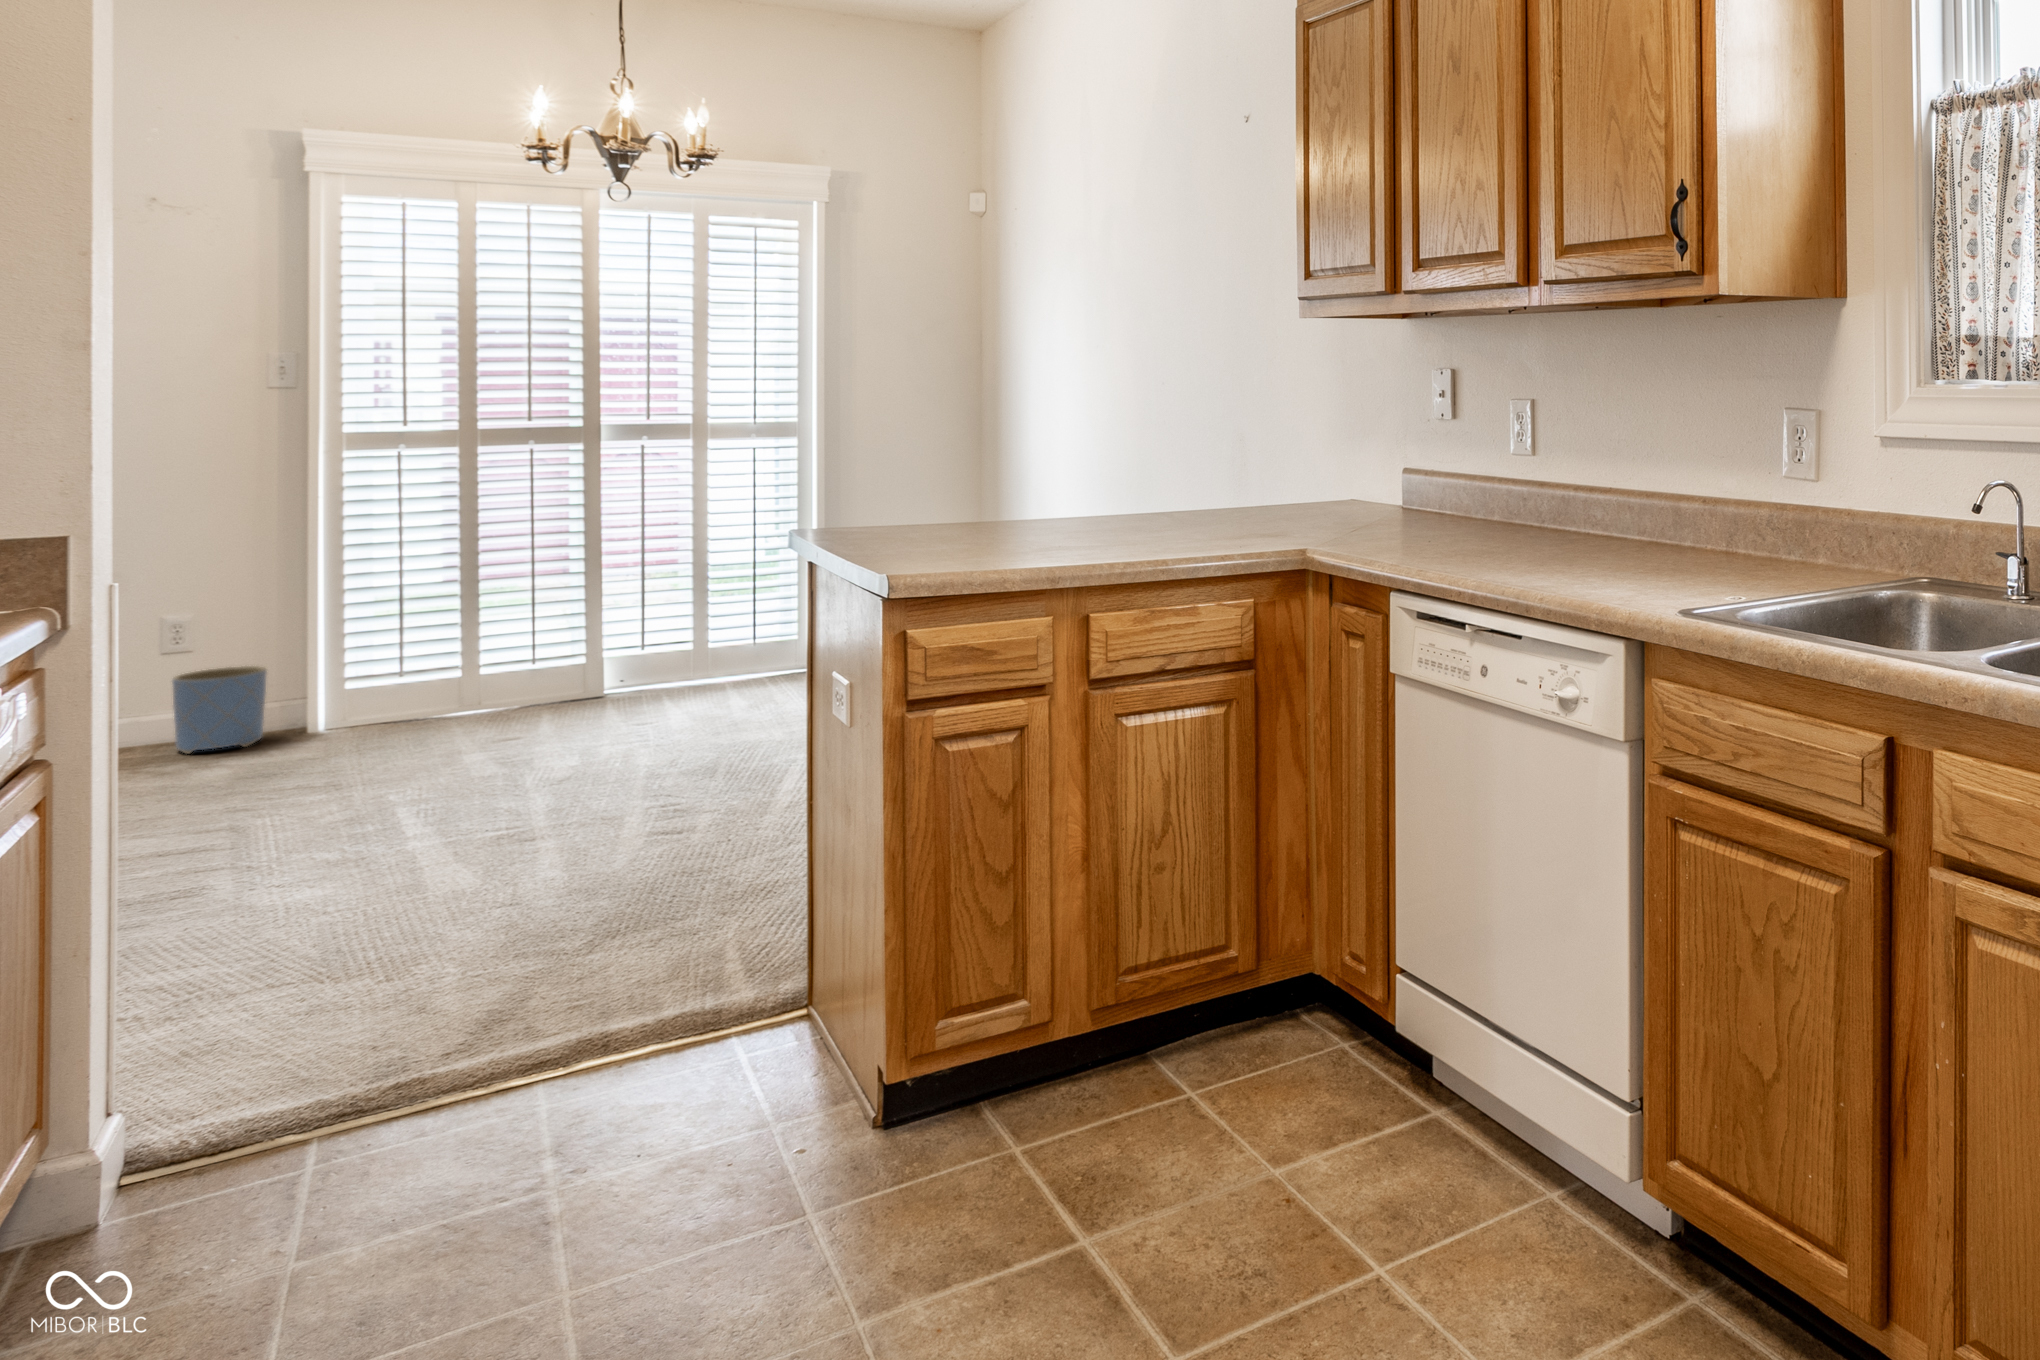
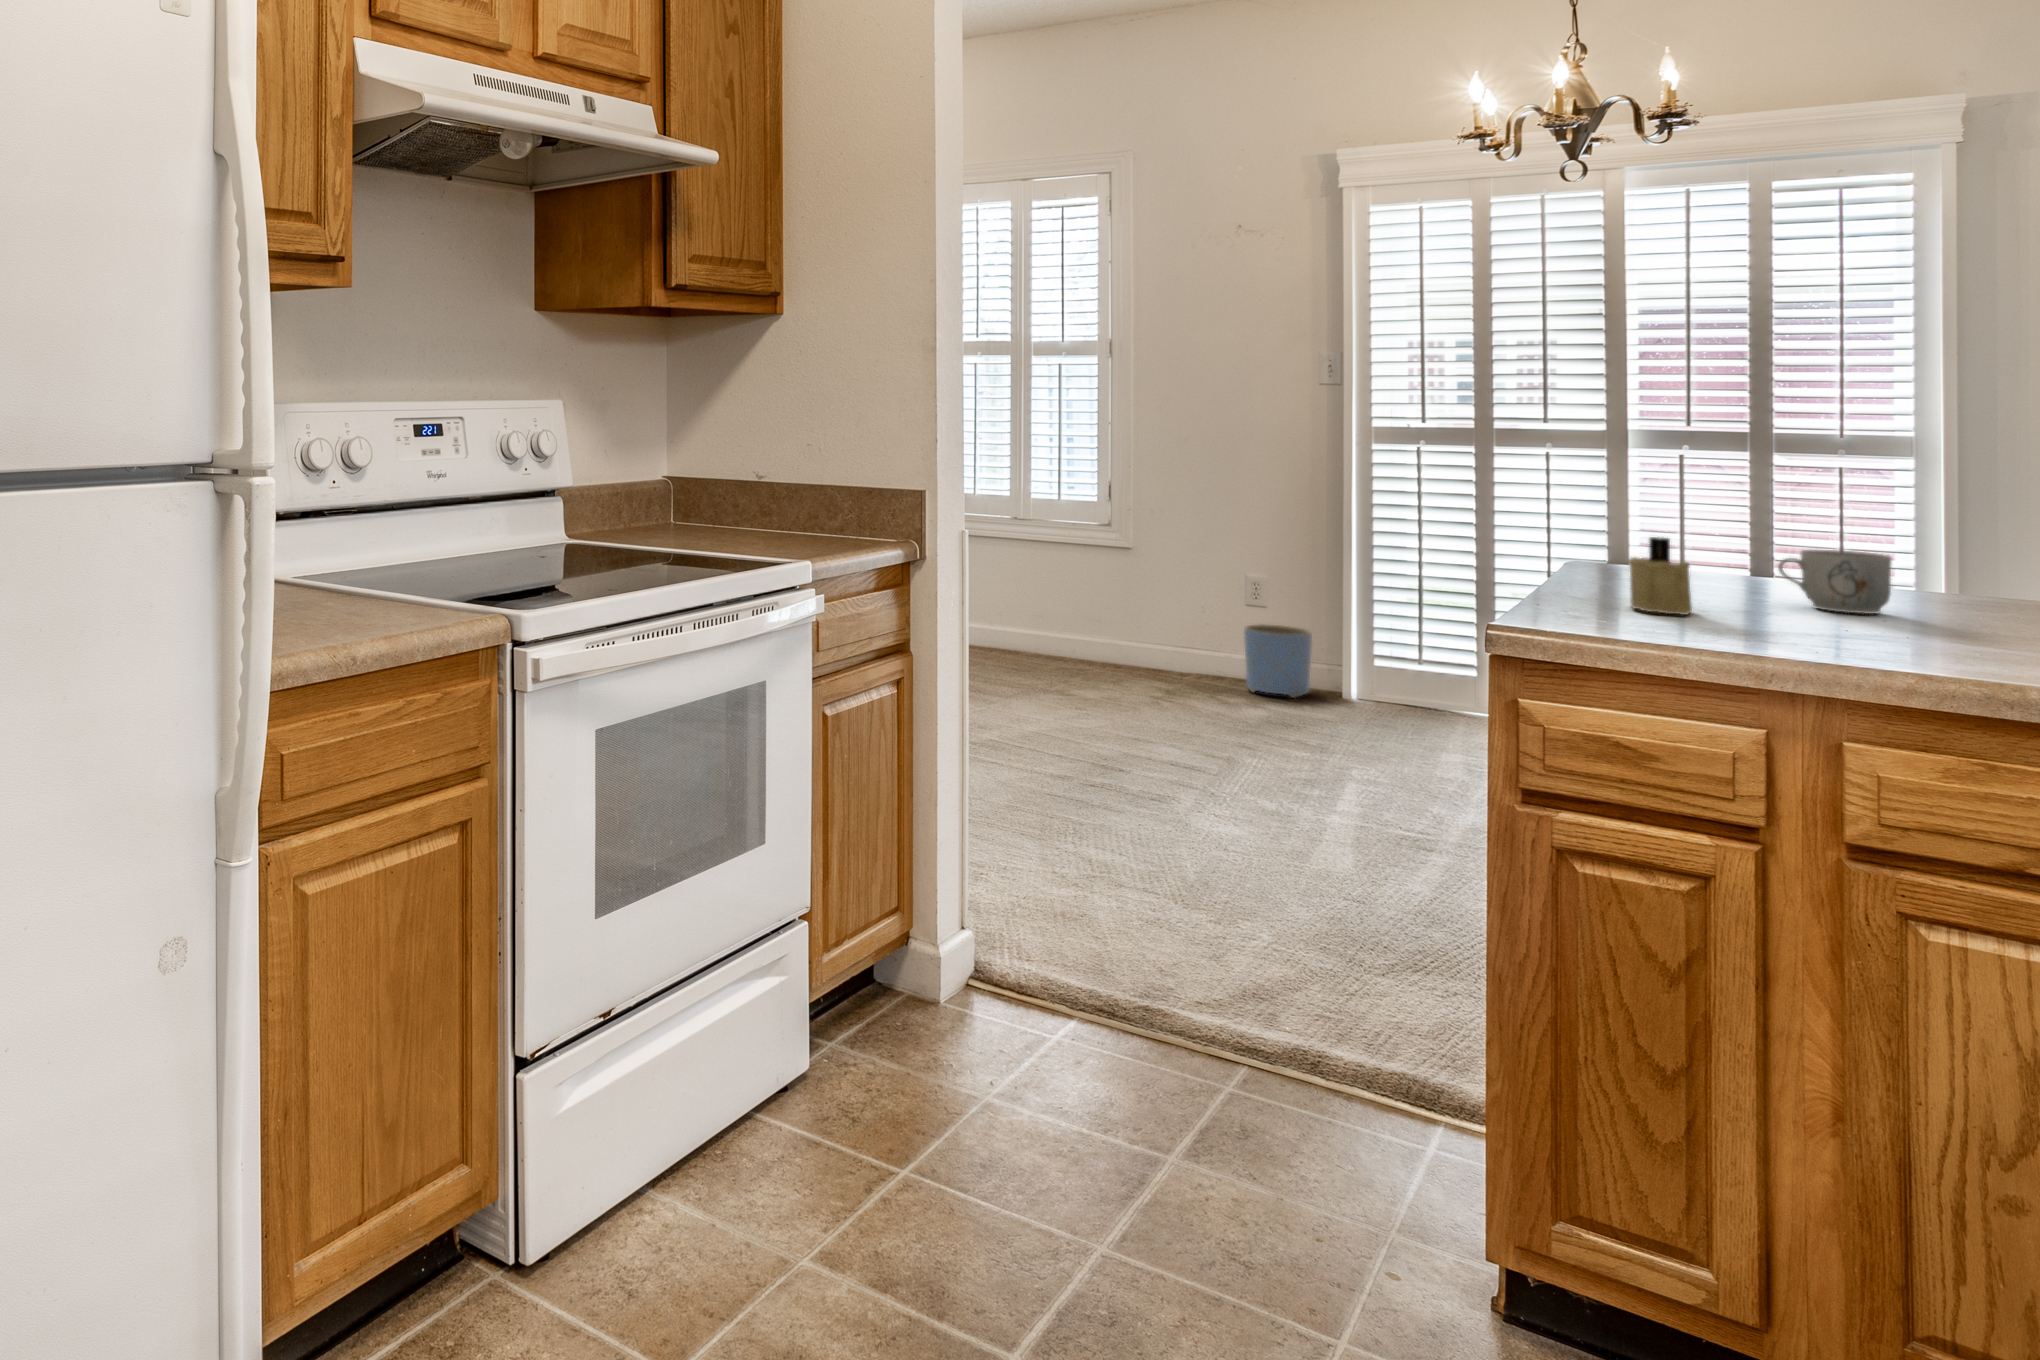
mug: none [981,496,1038,537] -> present [1778,550,1892,614]
candle: none [922,497,964,553] -> present [1628,537,1692,615]

